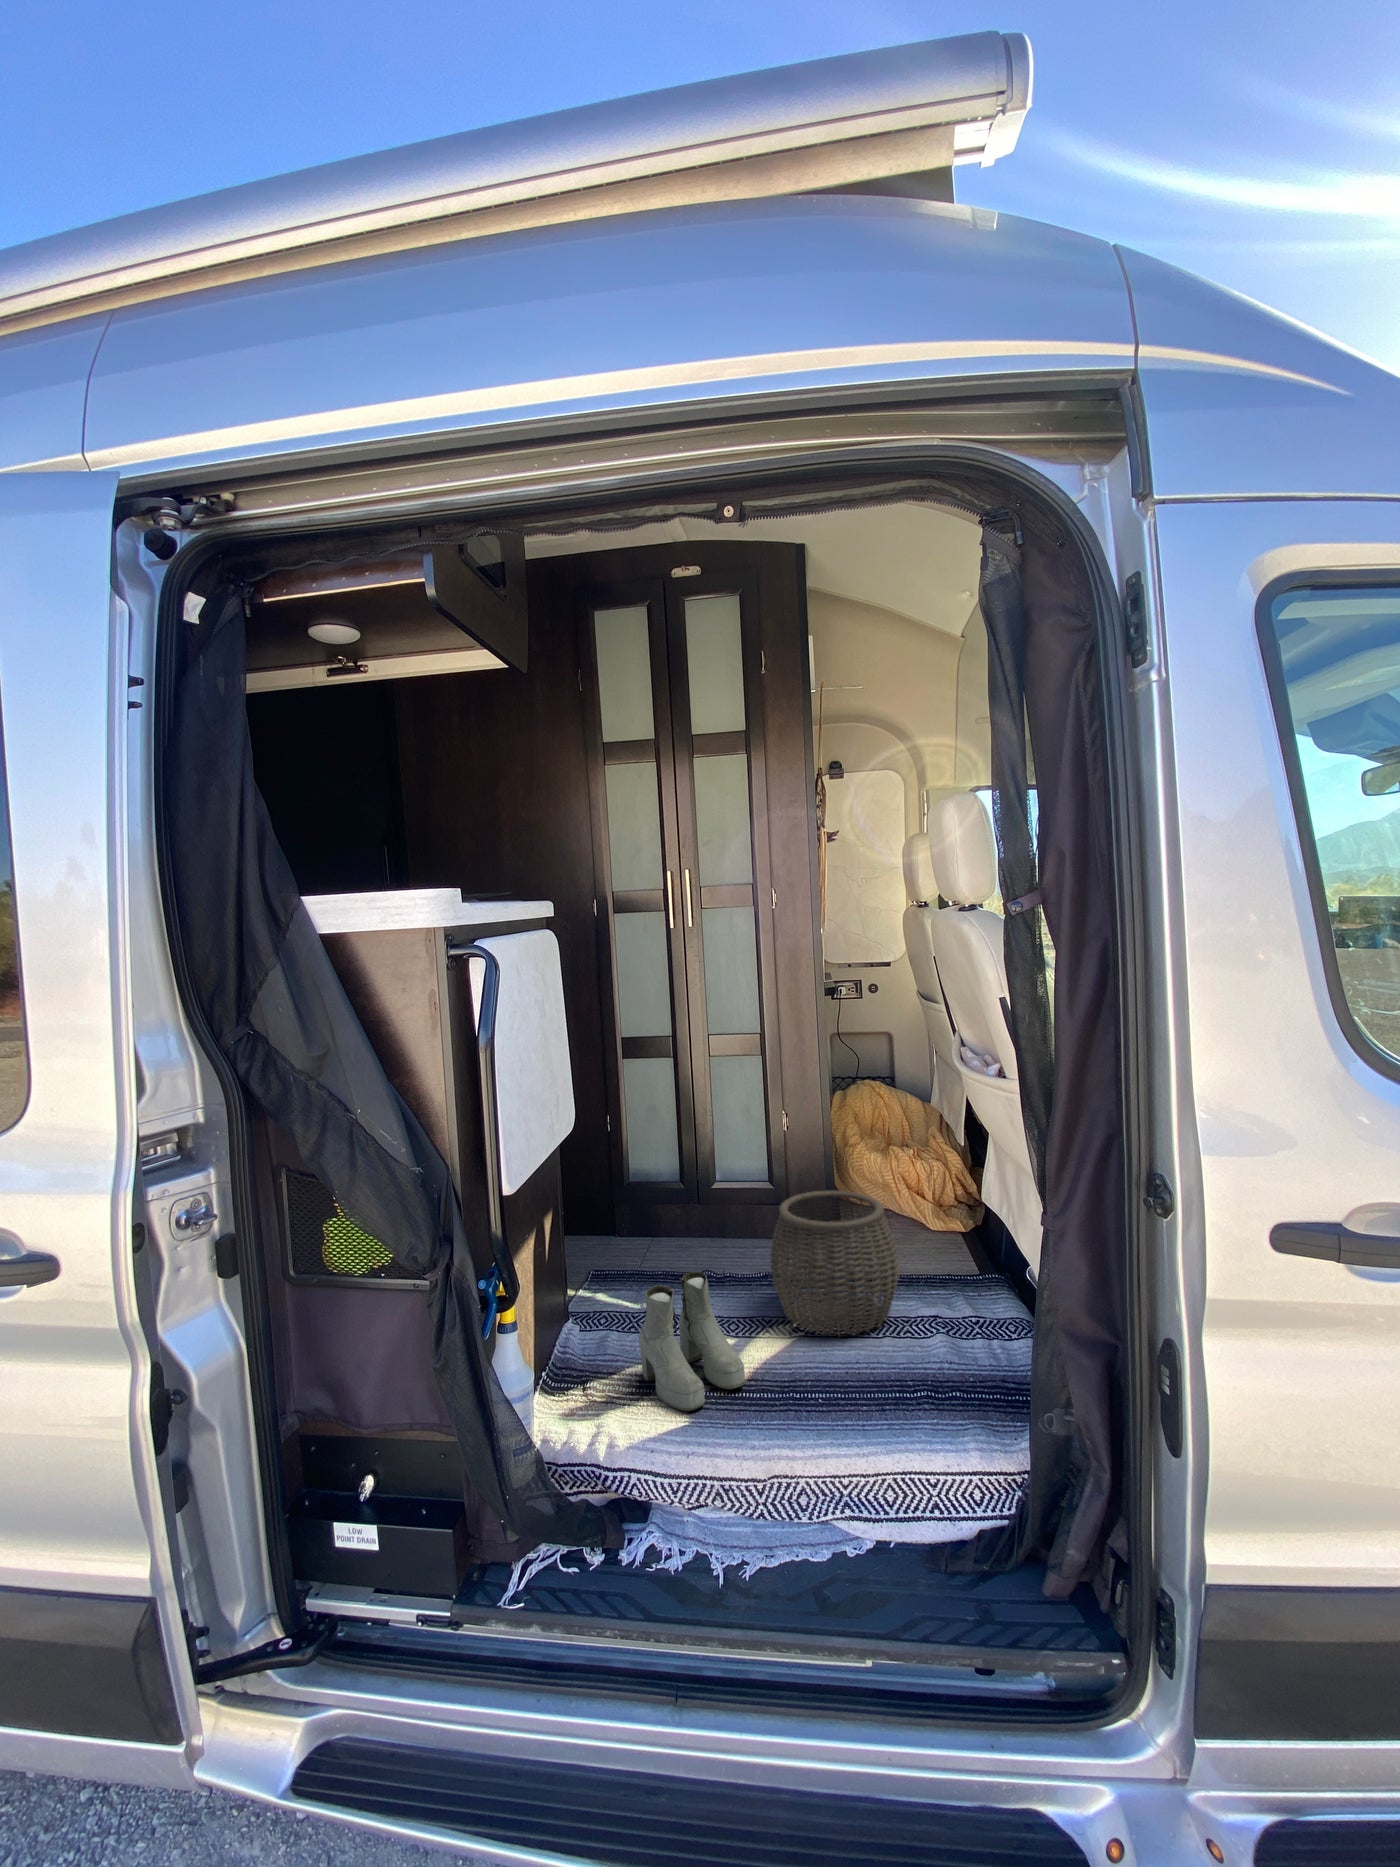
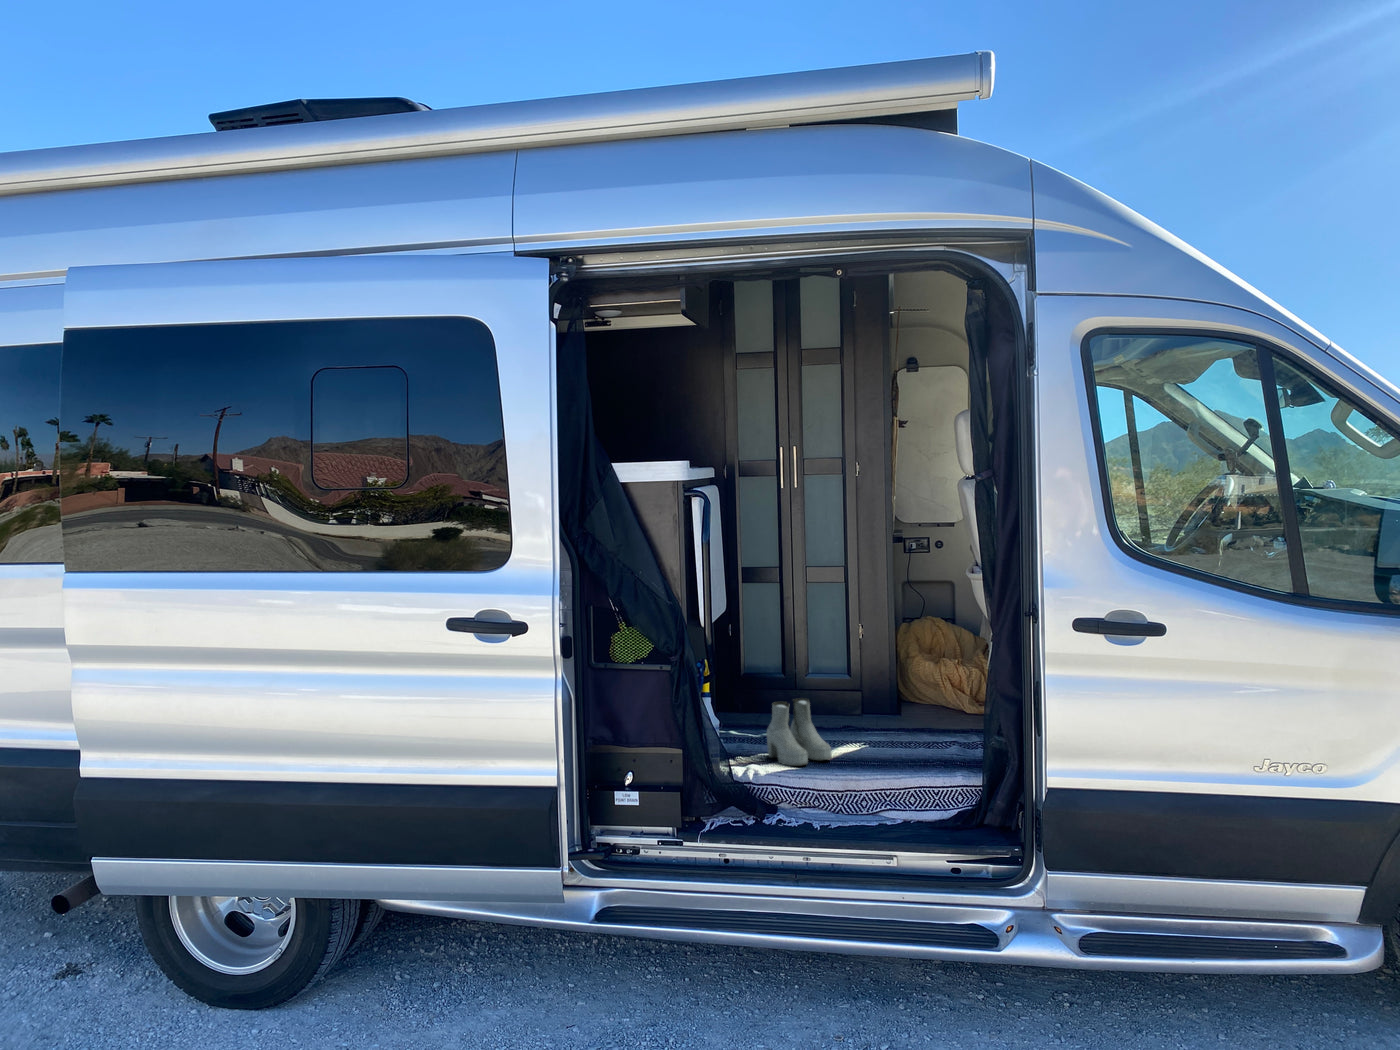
woven basket: present [770,1190,899,1336] -> none [848,665,934,749]

